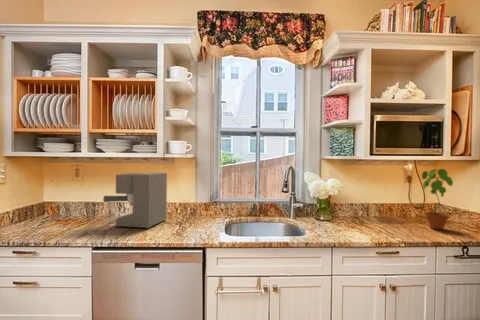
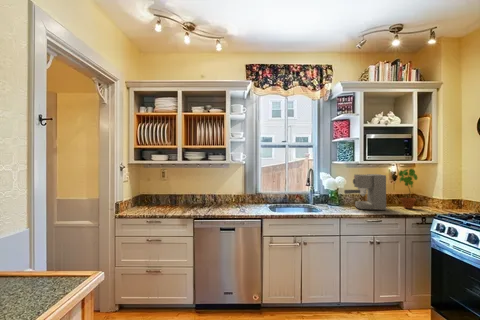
coffee maker: present [103,173,167,229] -> present [344,174,386,210]

